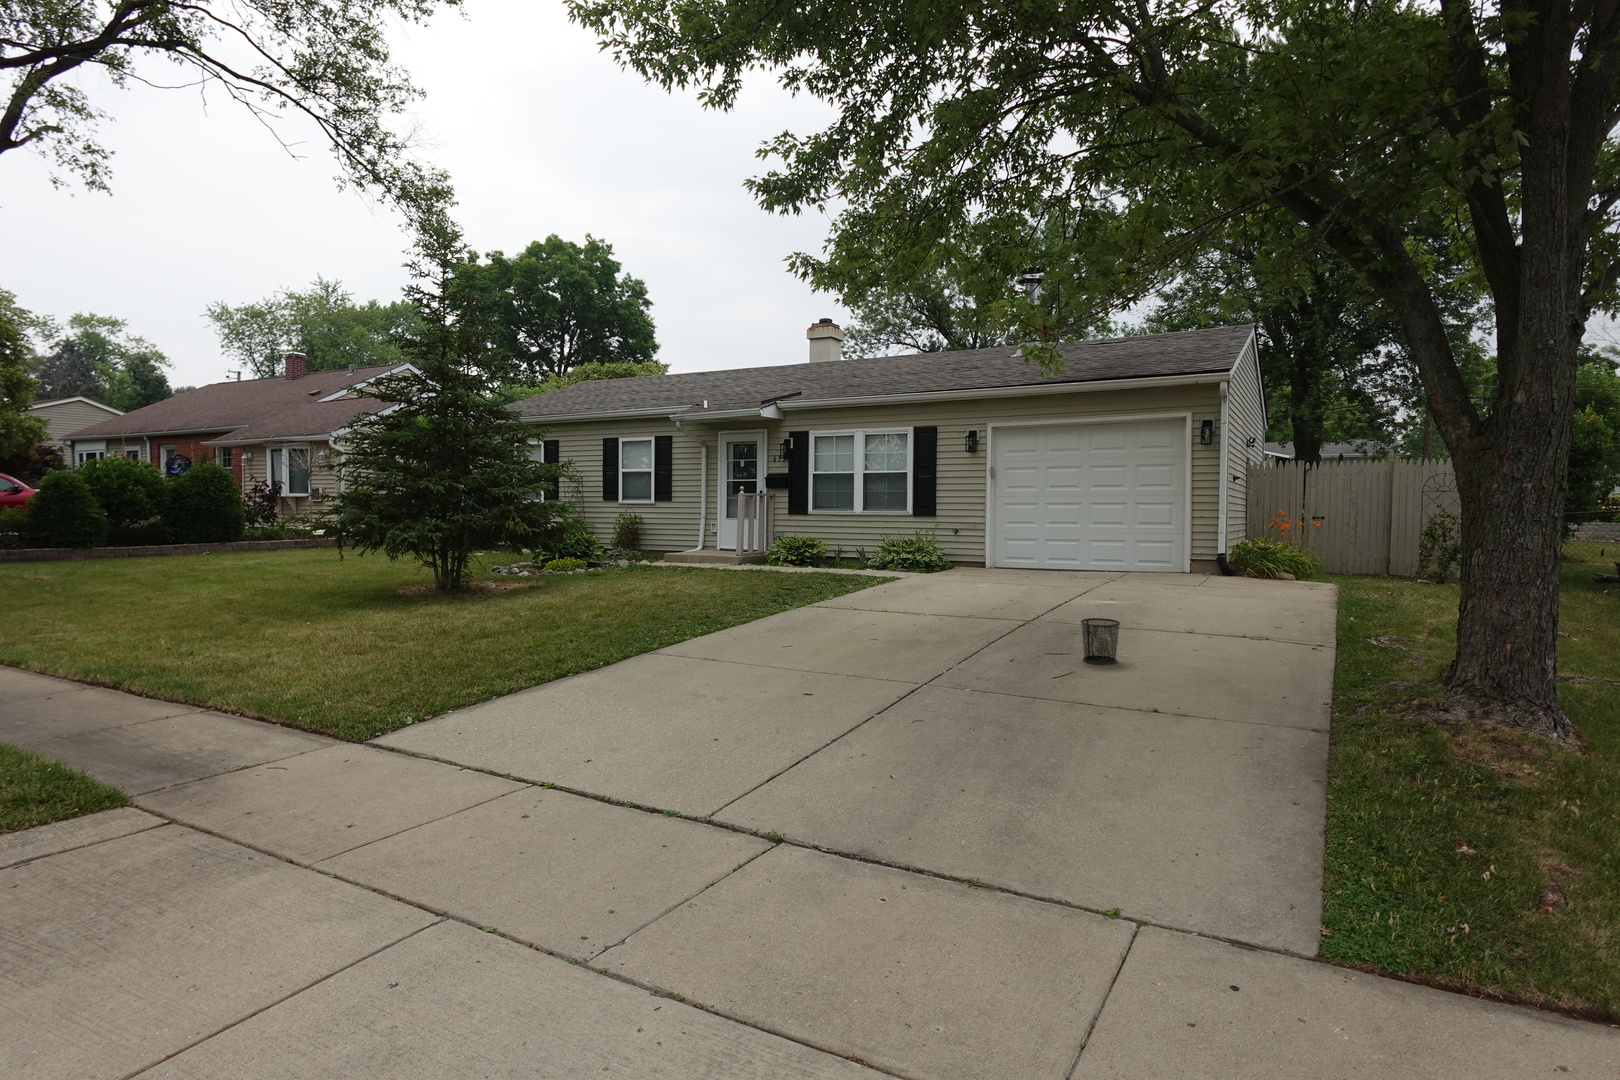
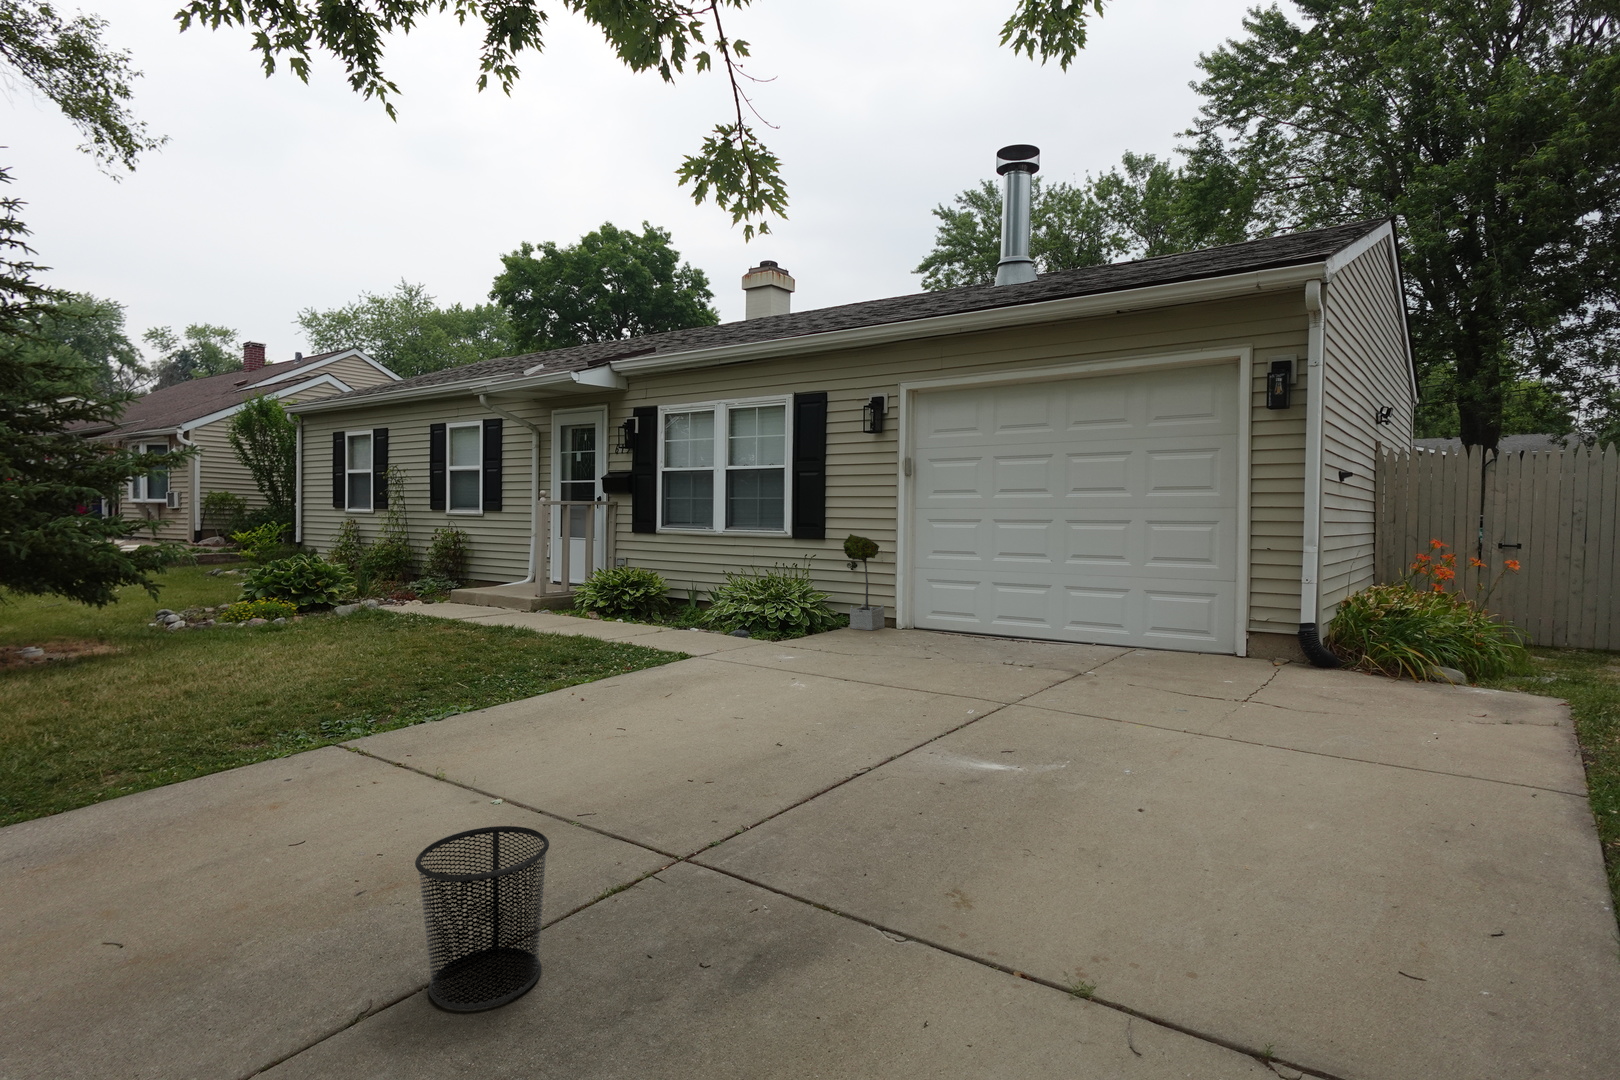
potted tree: none [959,512,983,568] -> present [843,534,885,630]

